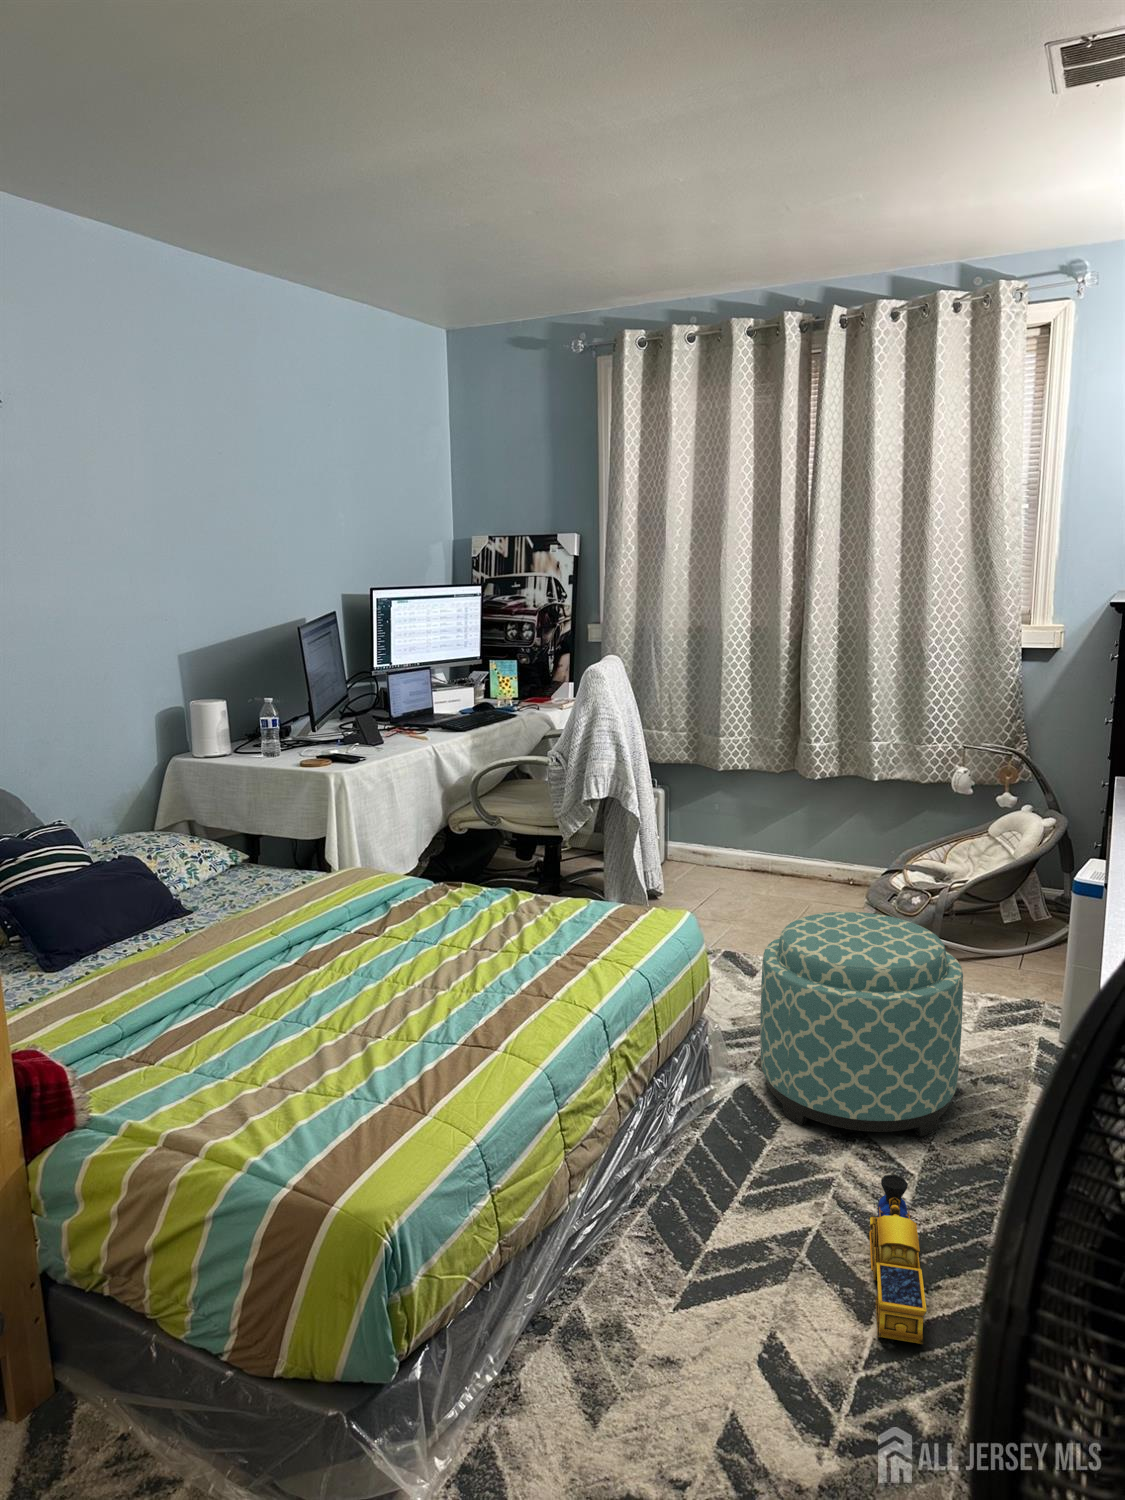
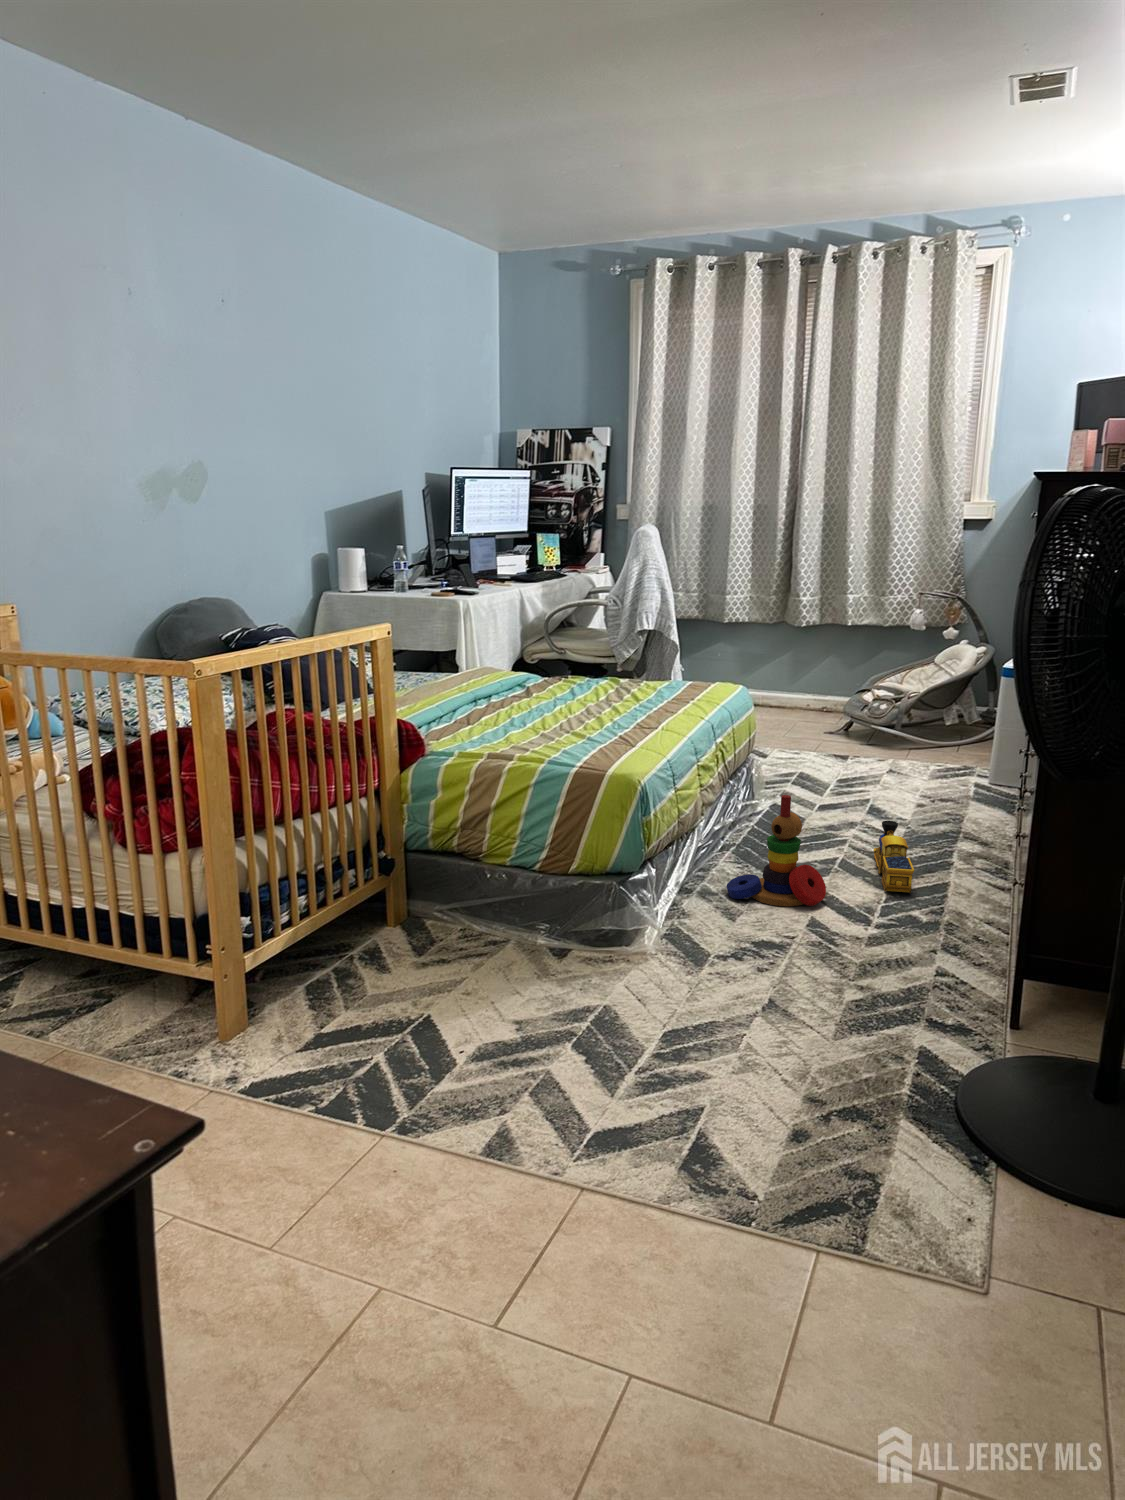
ottoman: present [760,912,963,1137] -> none [790,687,928,823]
stacking toy: none [606,1176,771,1380] -> present [726,795,826,906]

